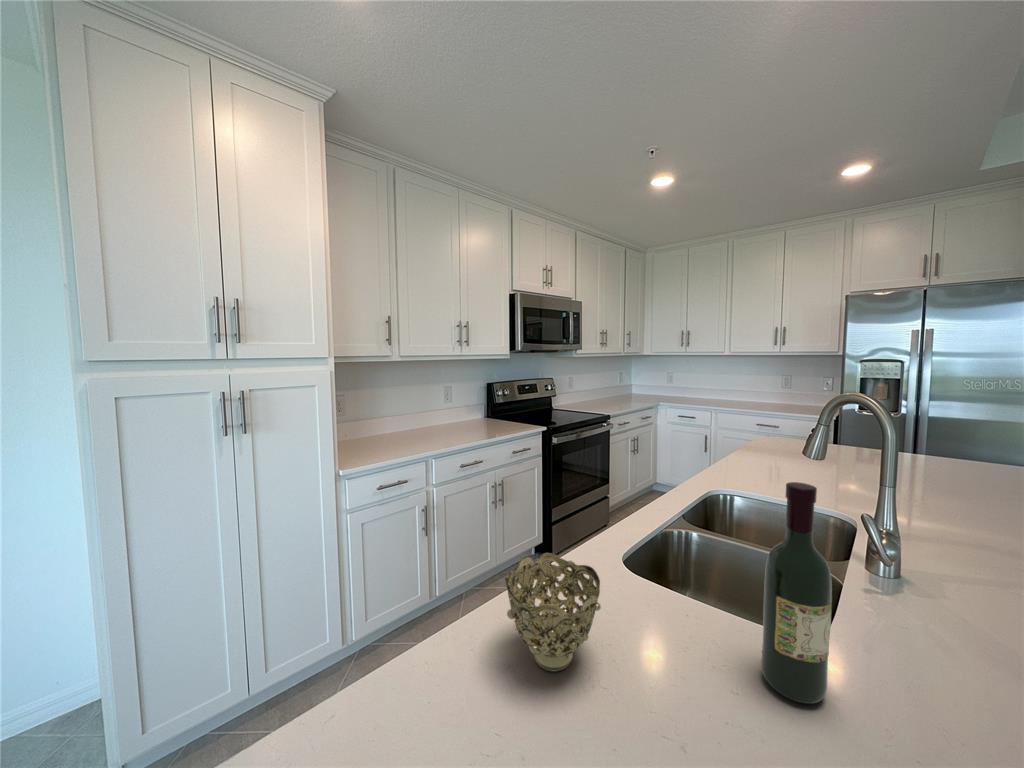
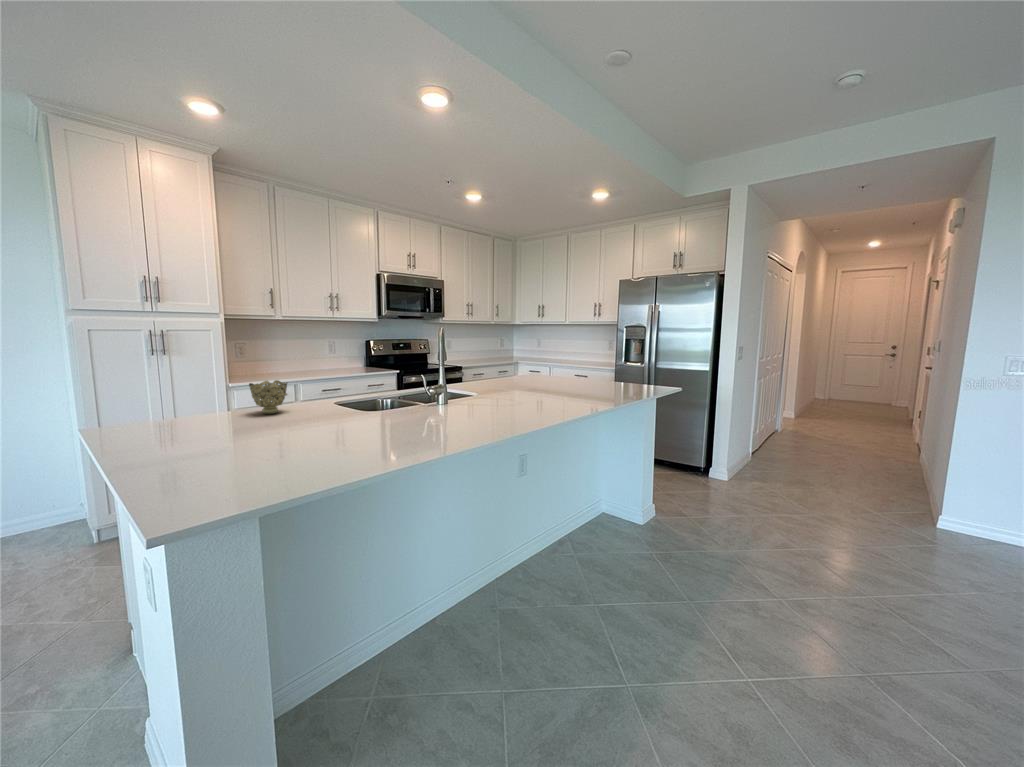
wine bottle: present [761,482,832,704] -> none [334,346,355,416]

